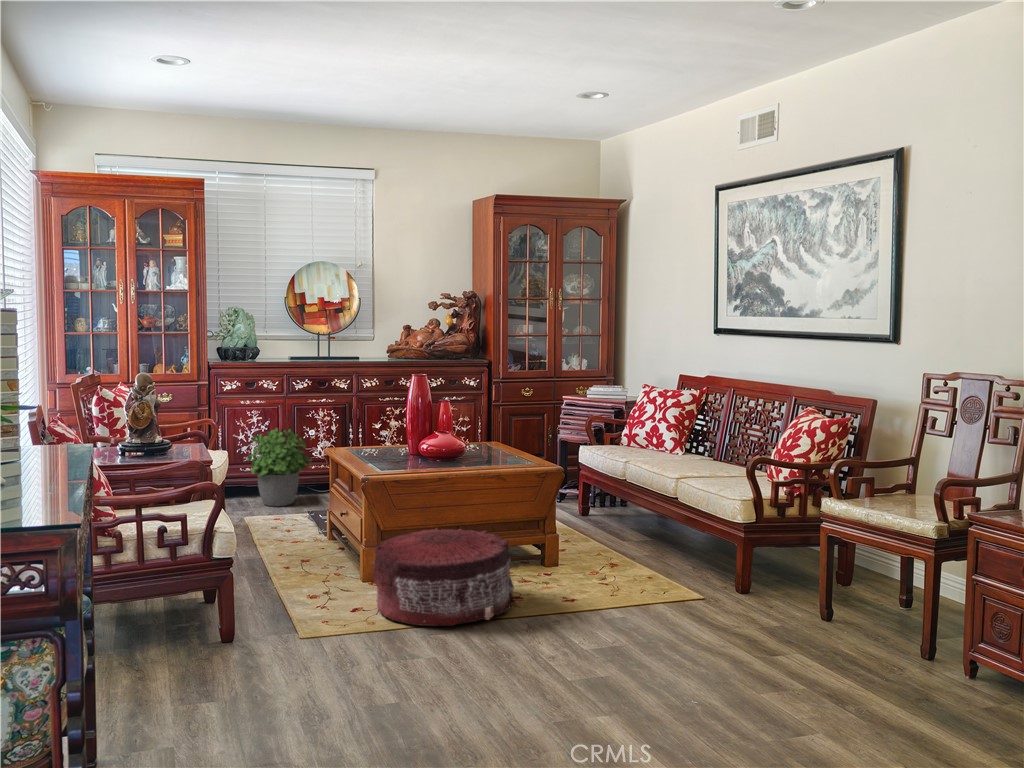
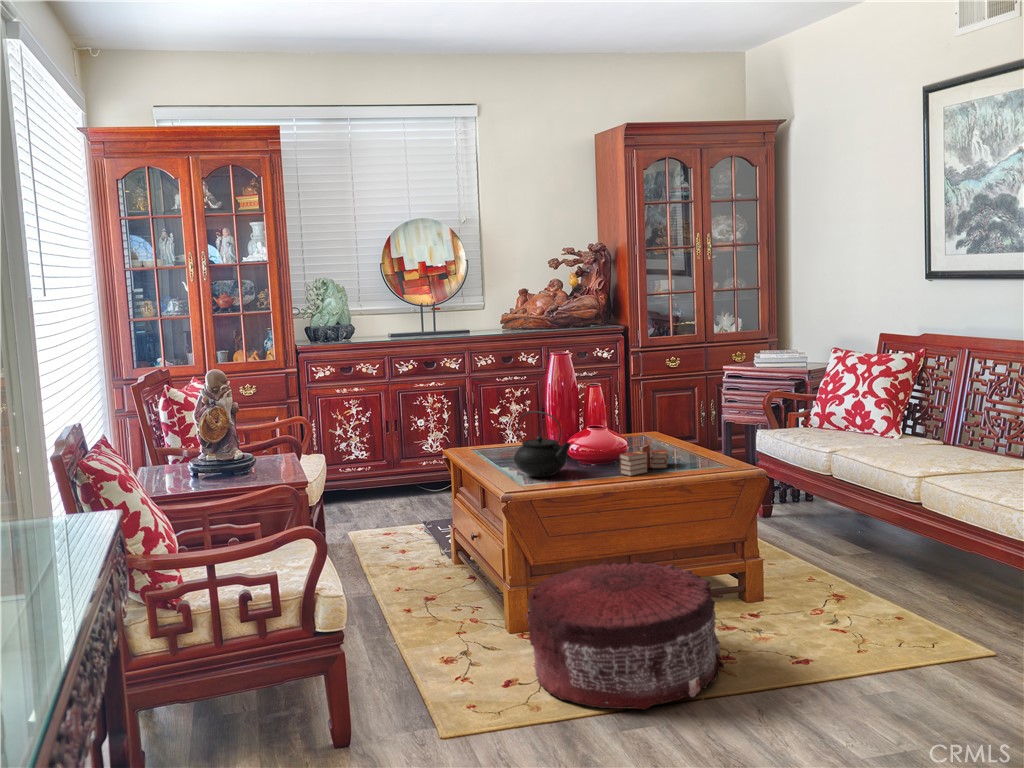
teapot: none [375,416,419,466] -> present [514,411,571,477]
potted plant: present [247,428,312,506] -> none [345,421,424,516]
book: none [456,446,495,468] -> present [619,445,669,476]

